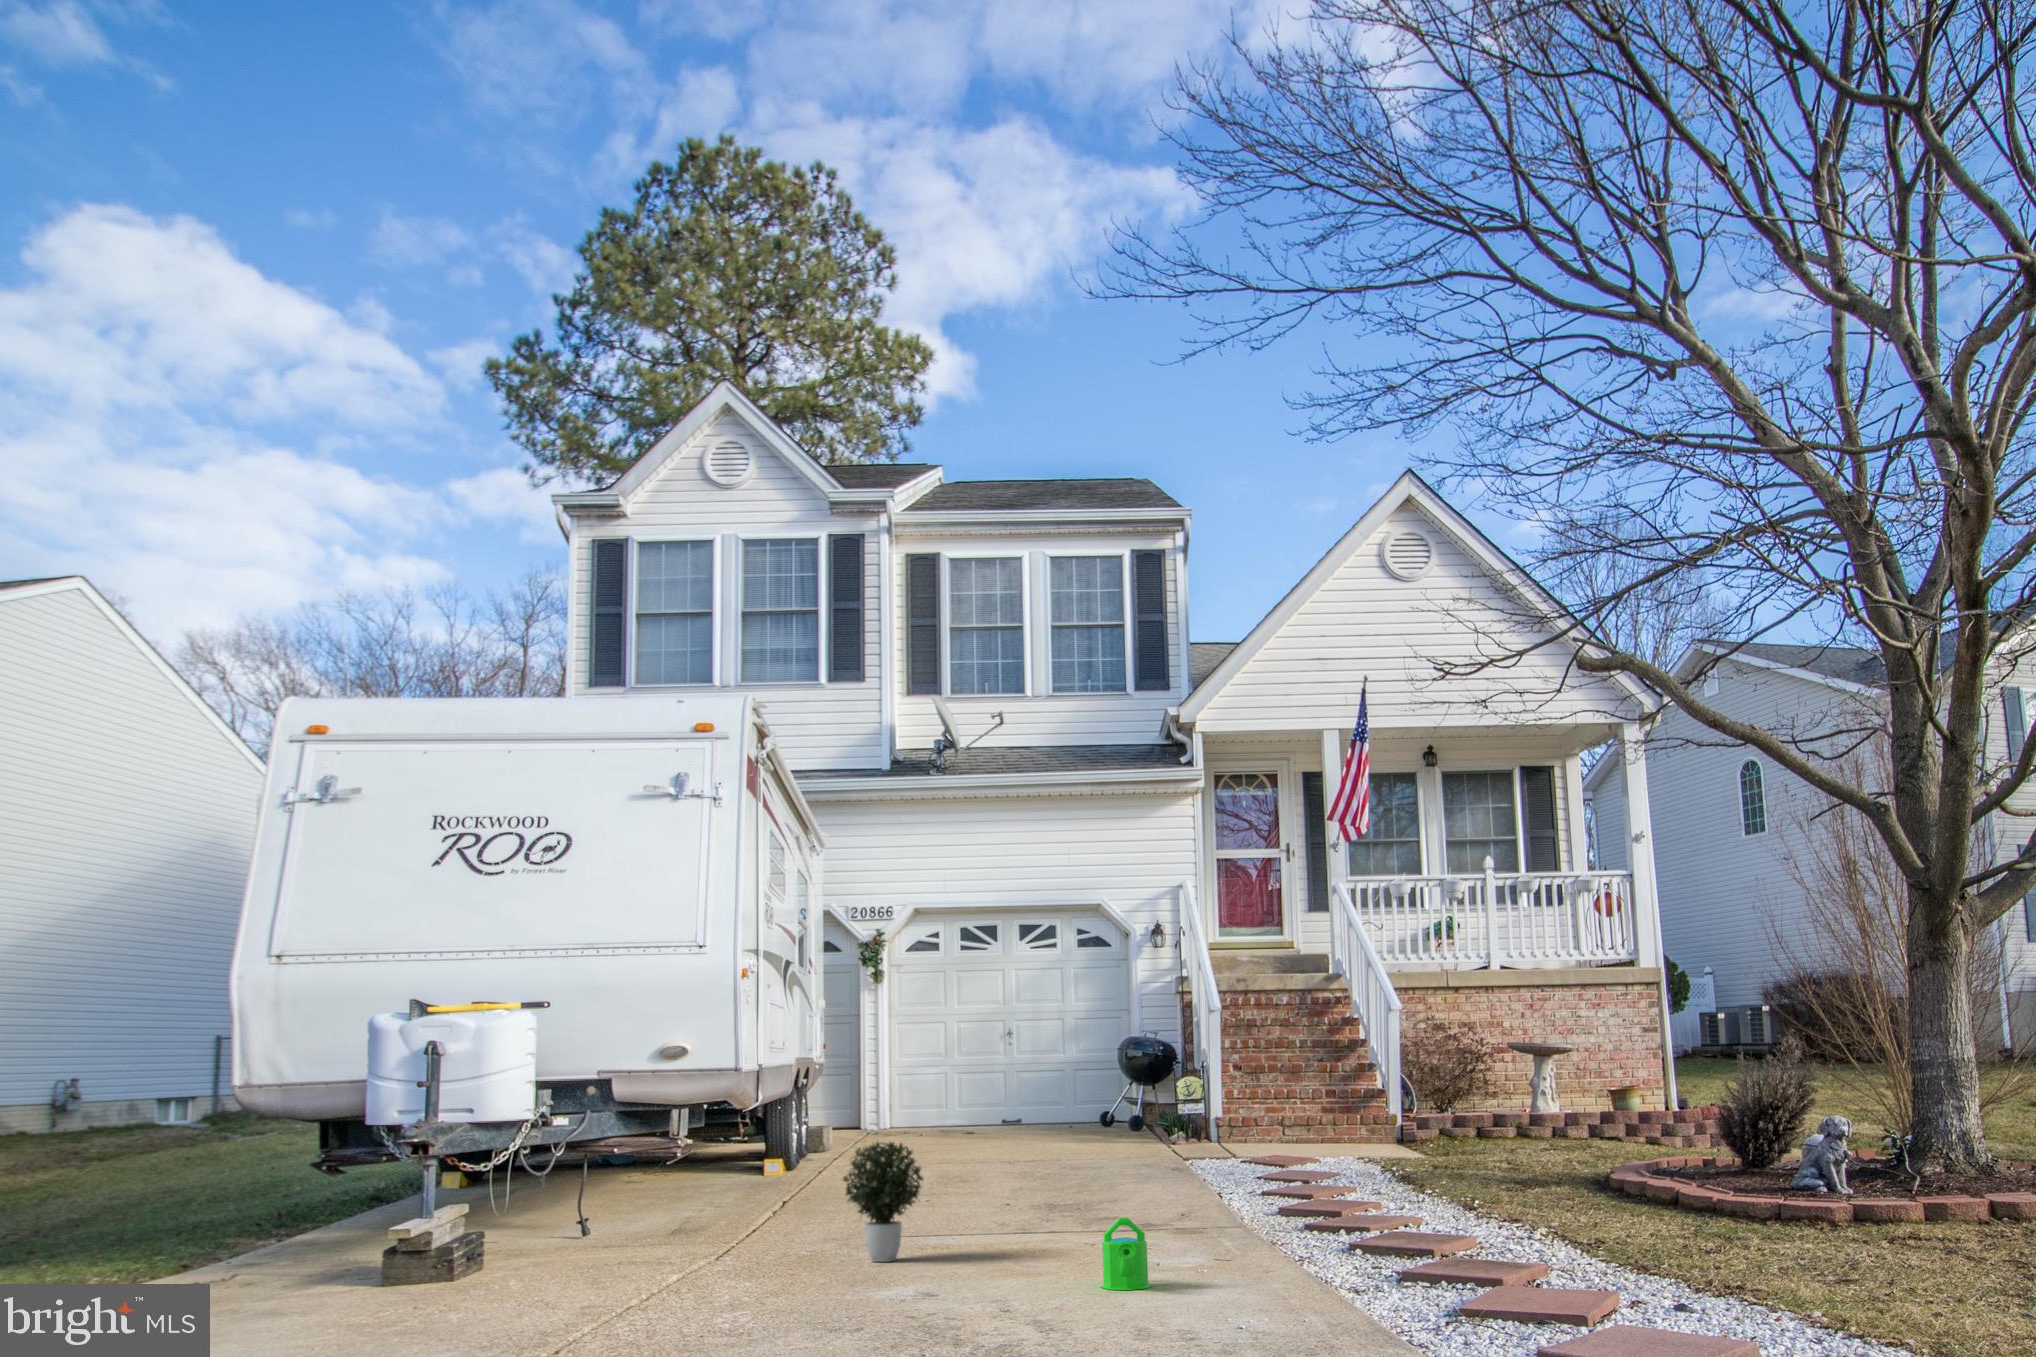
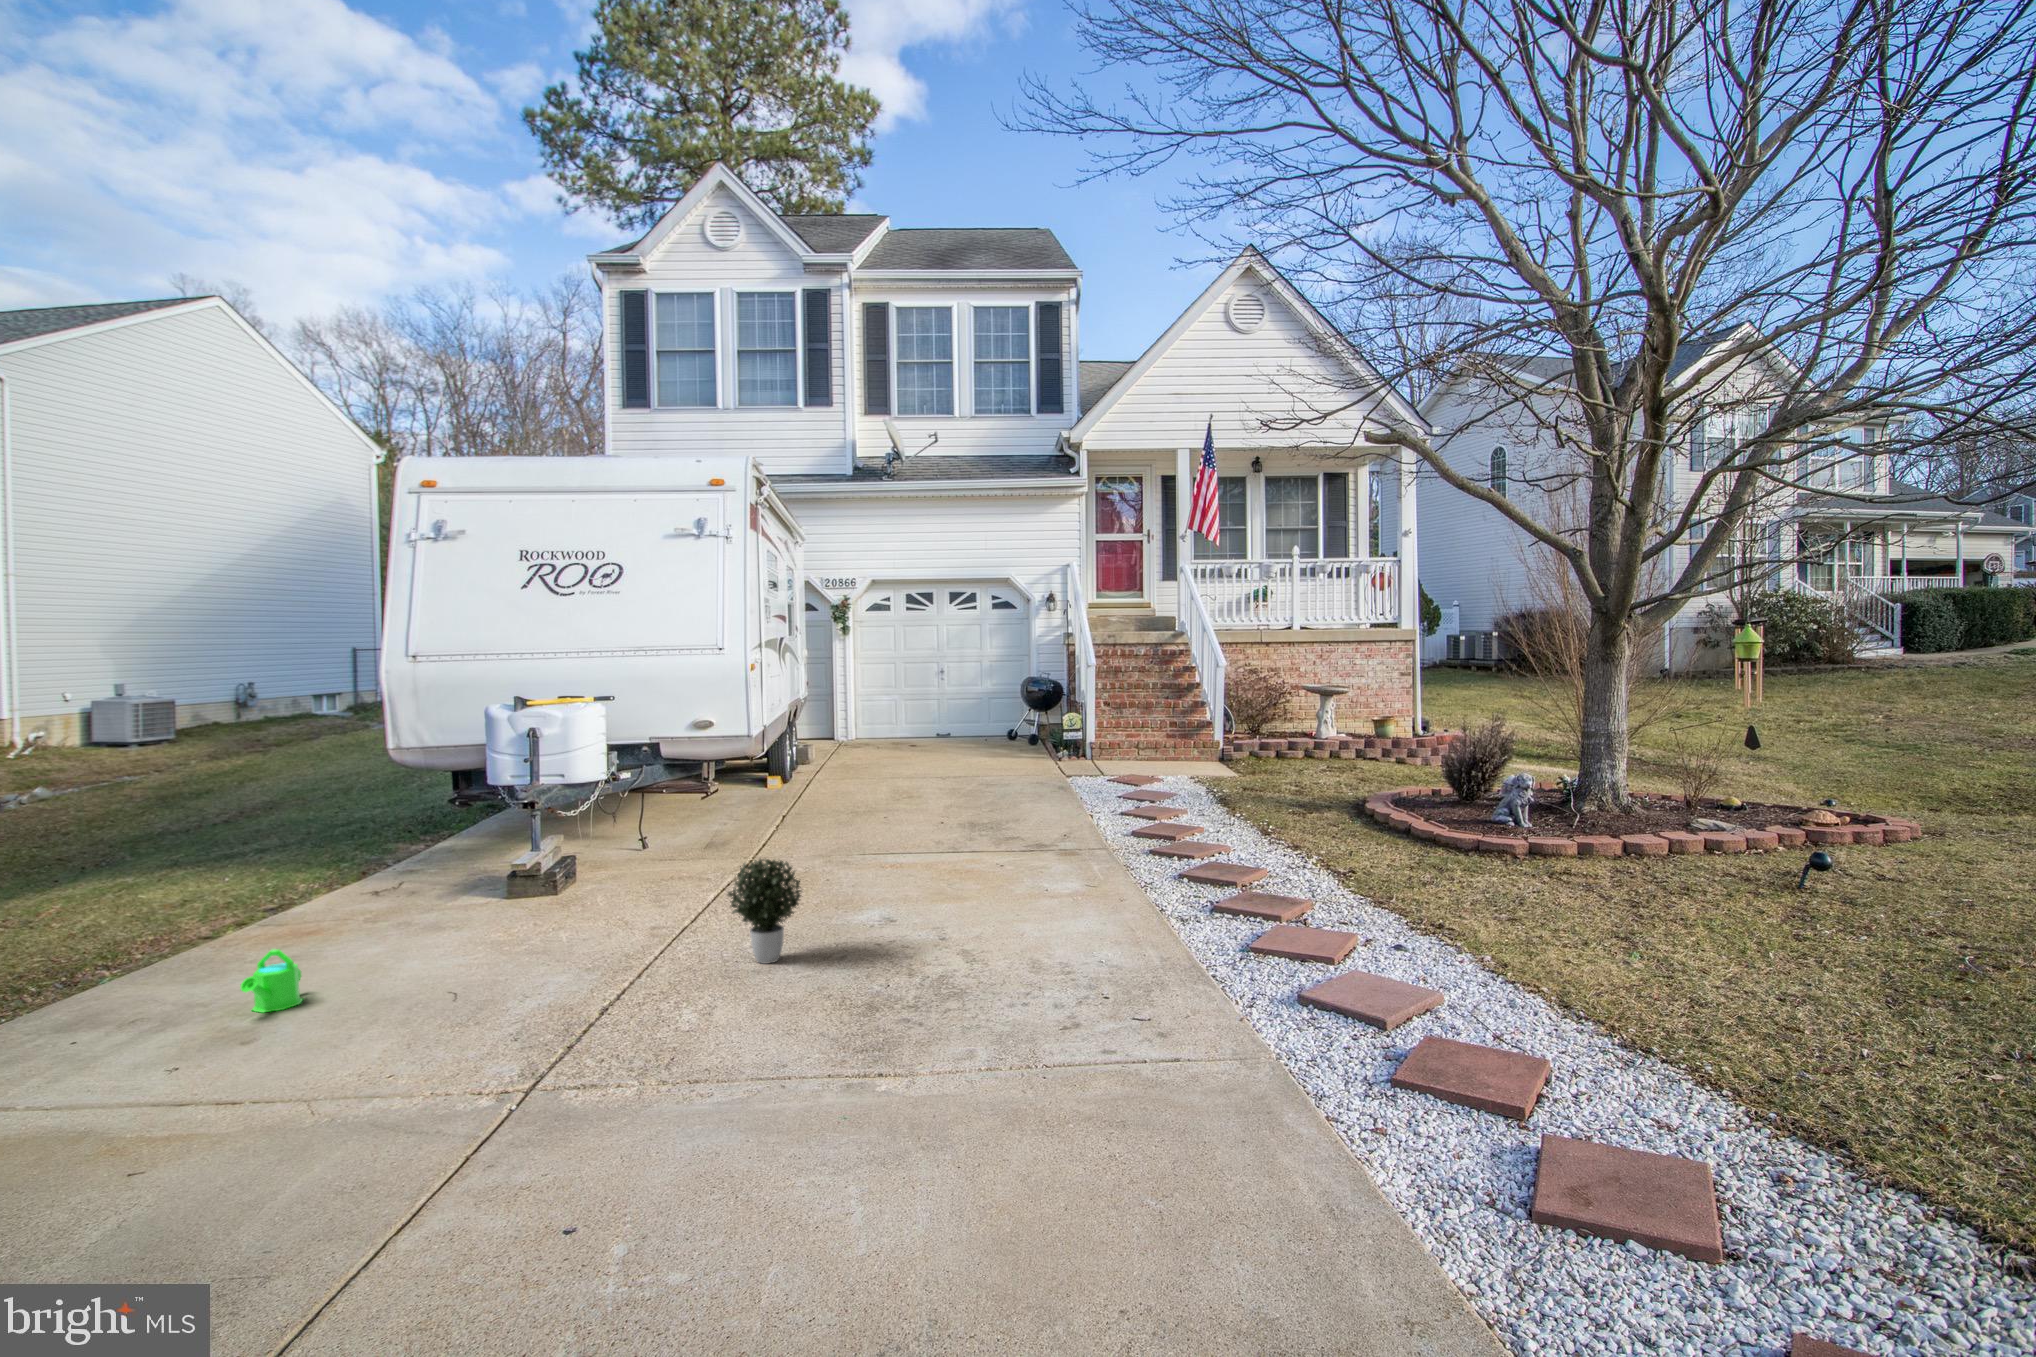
watering can: present [1101,1218,1152,1290] -> present [241,949,303,1012]

